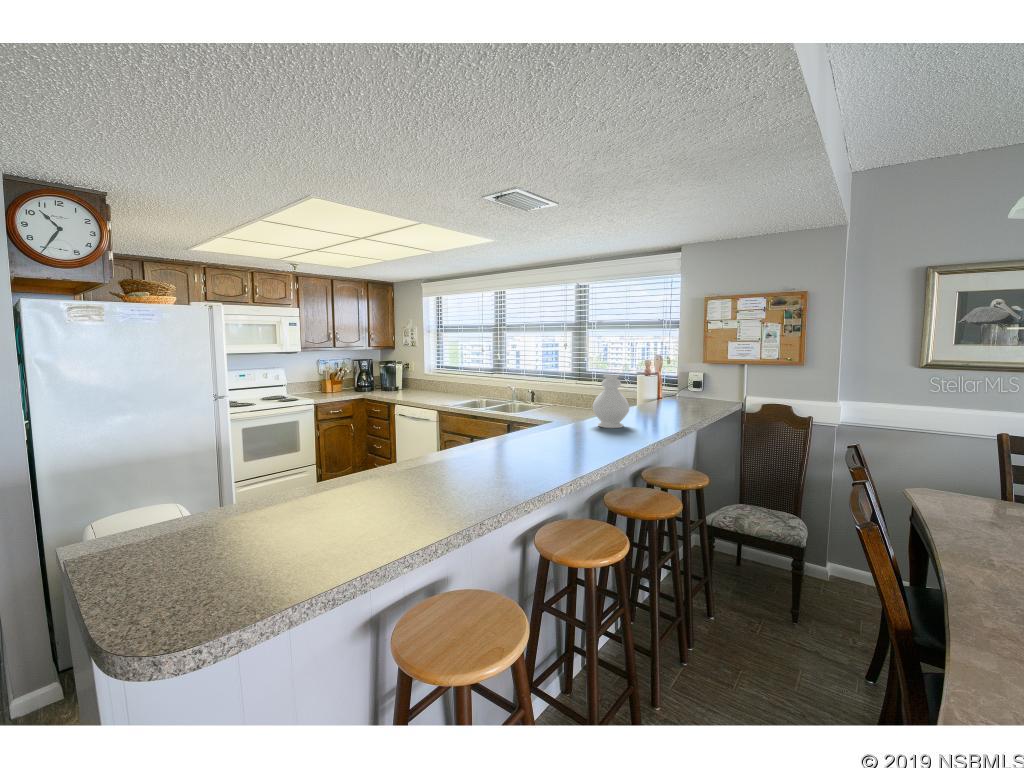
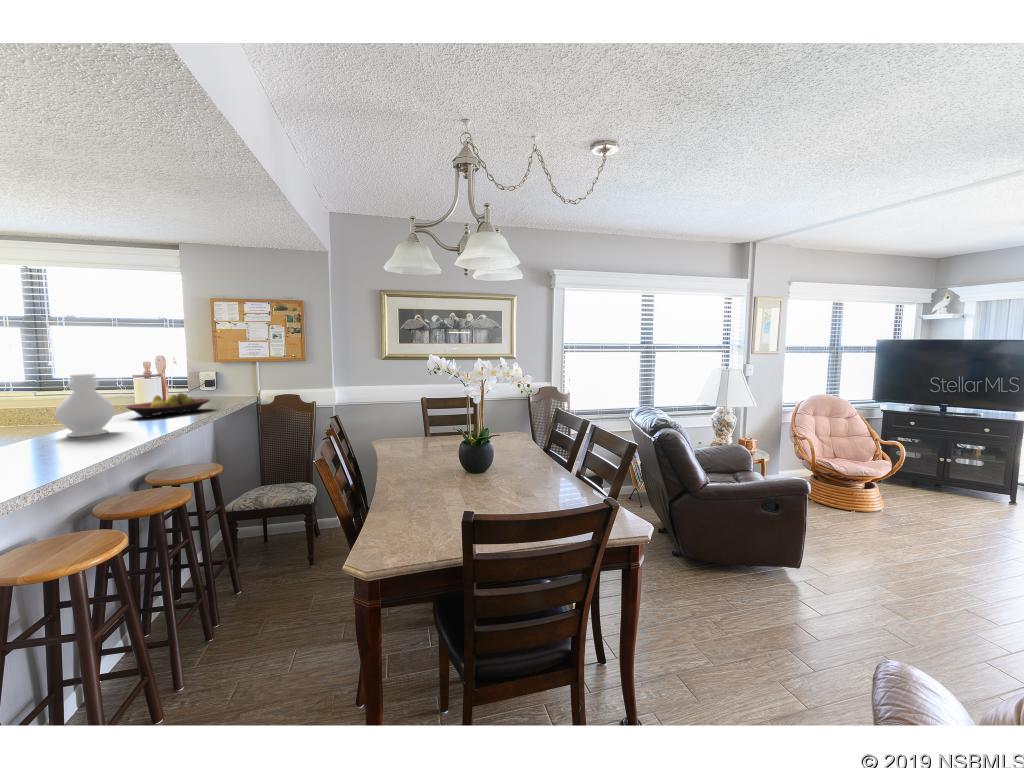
fruit bowl: none [634,394,699,415] -> present [126,393,210,417]

